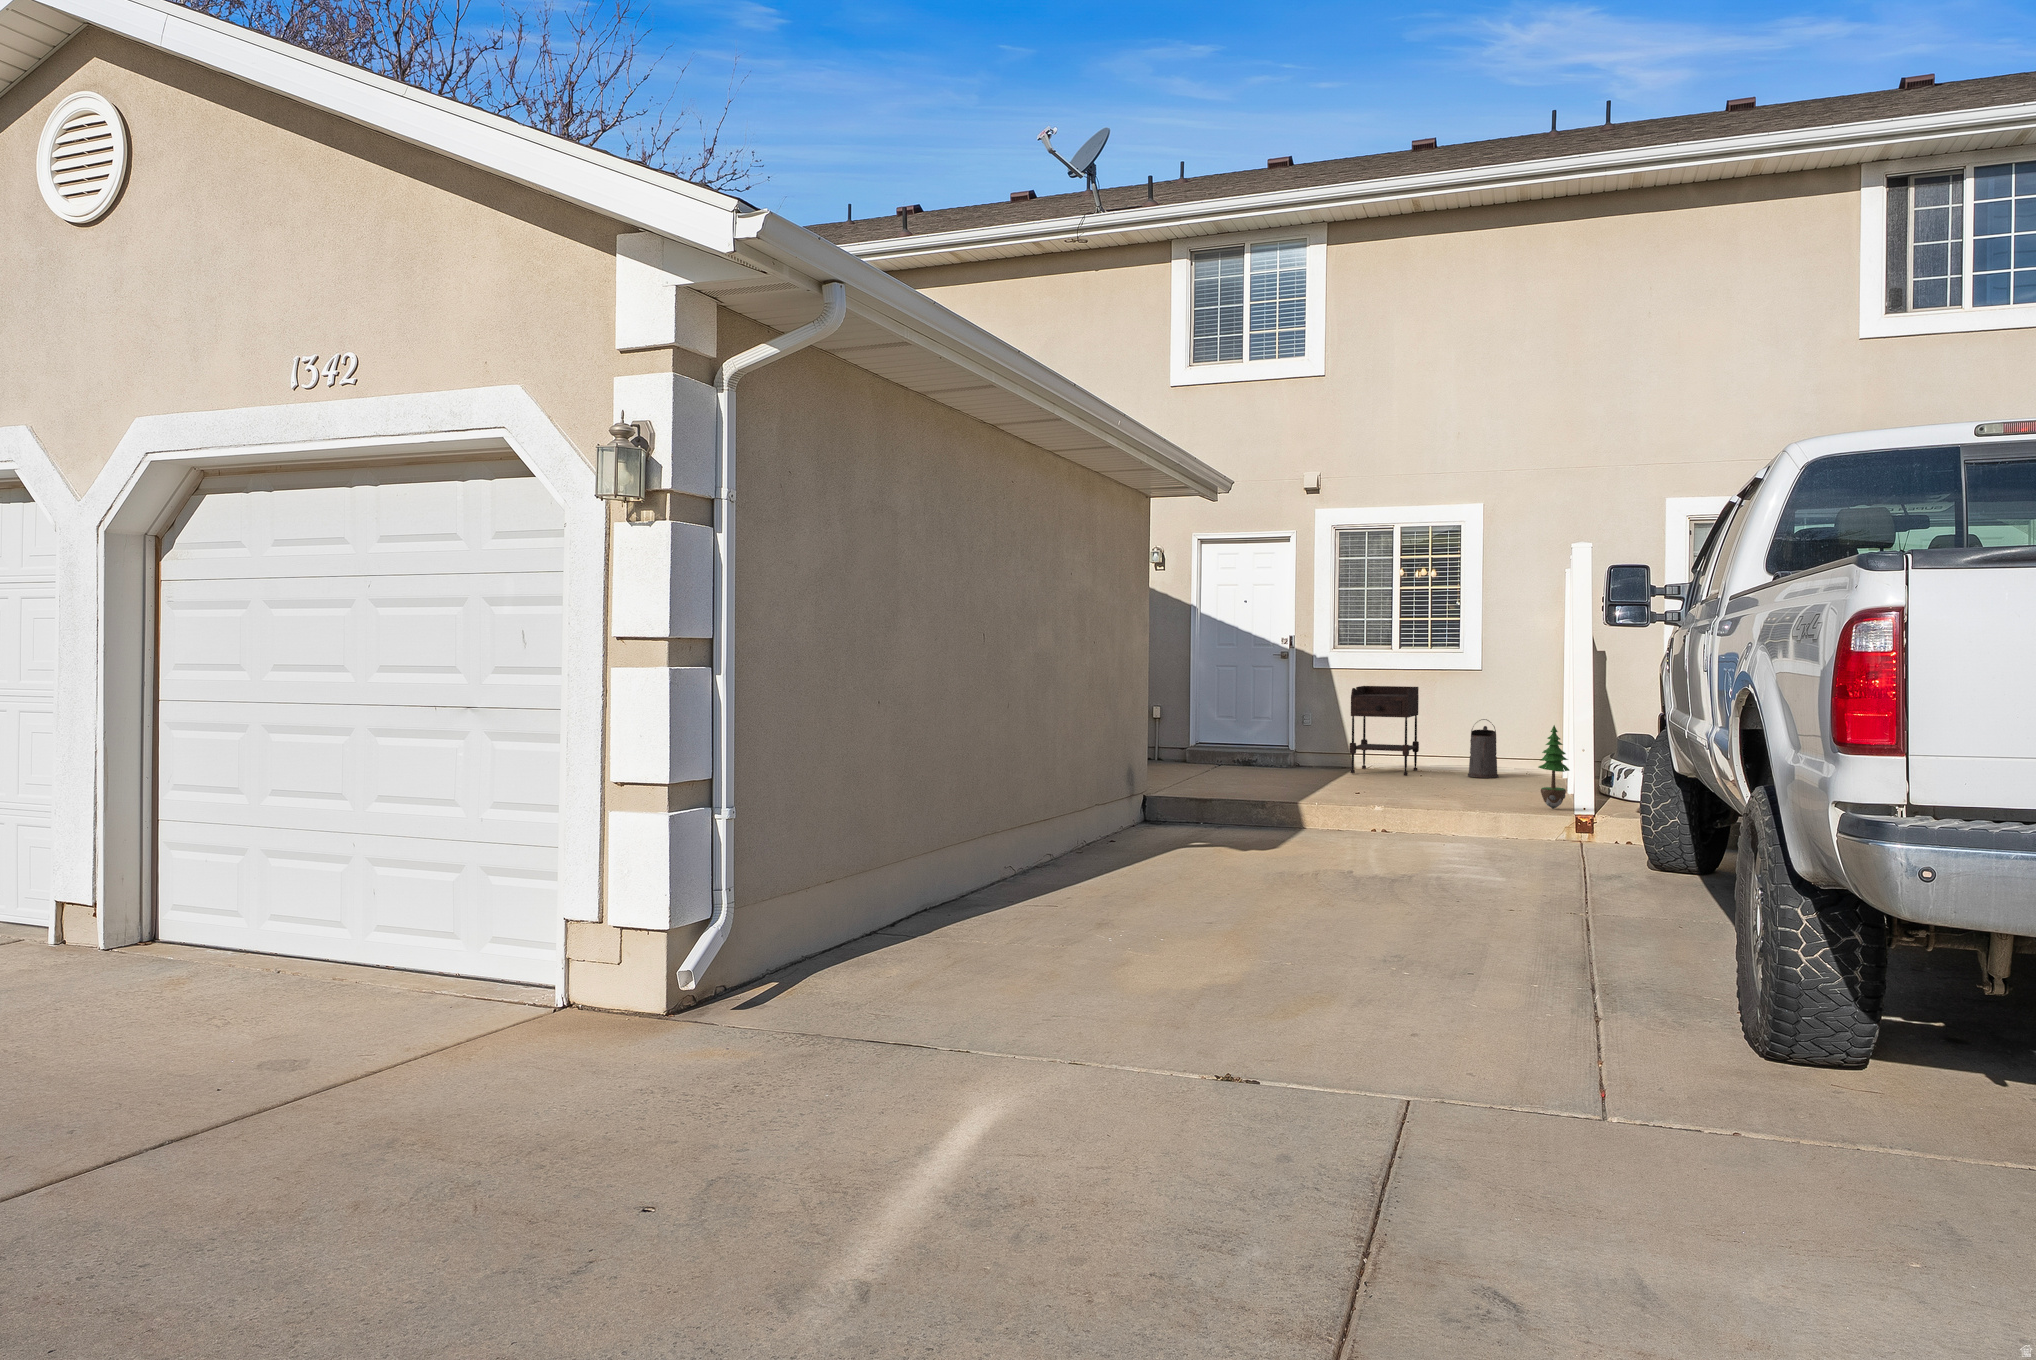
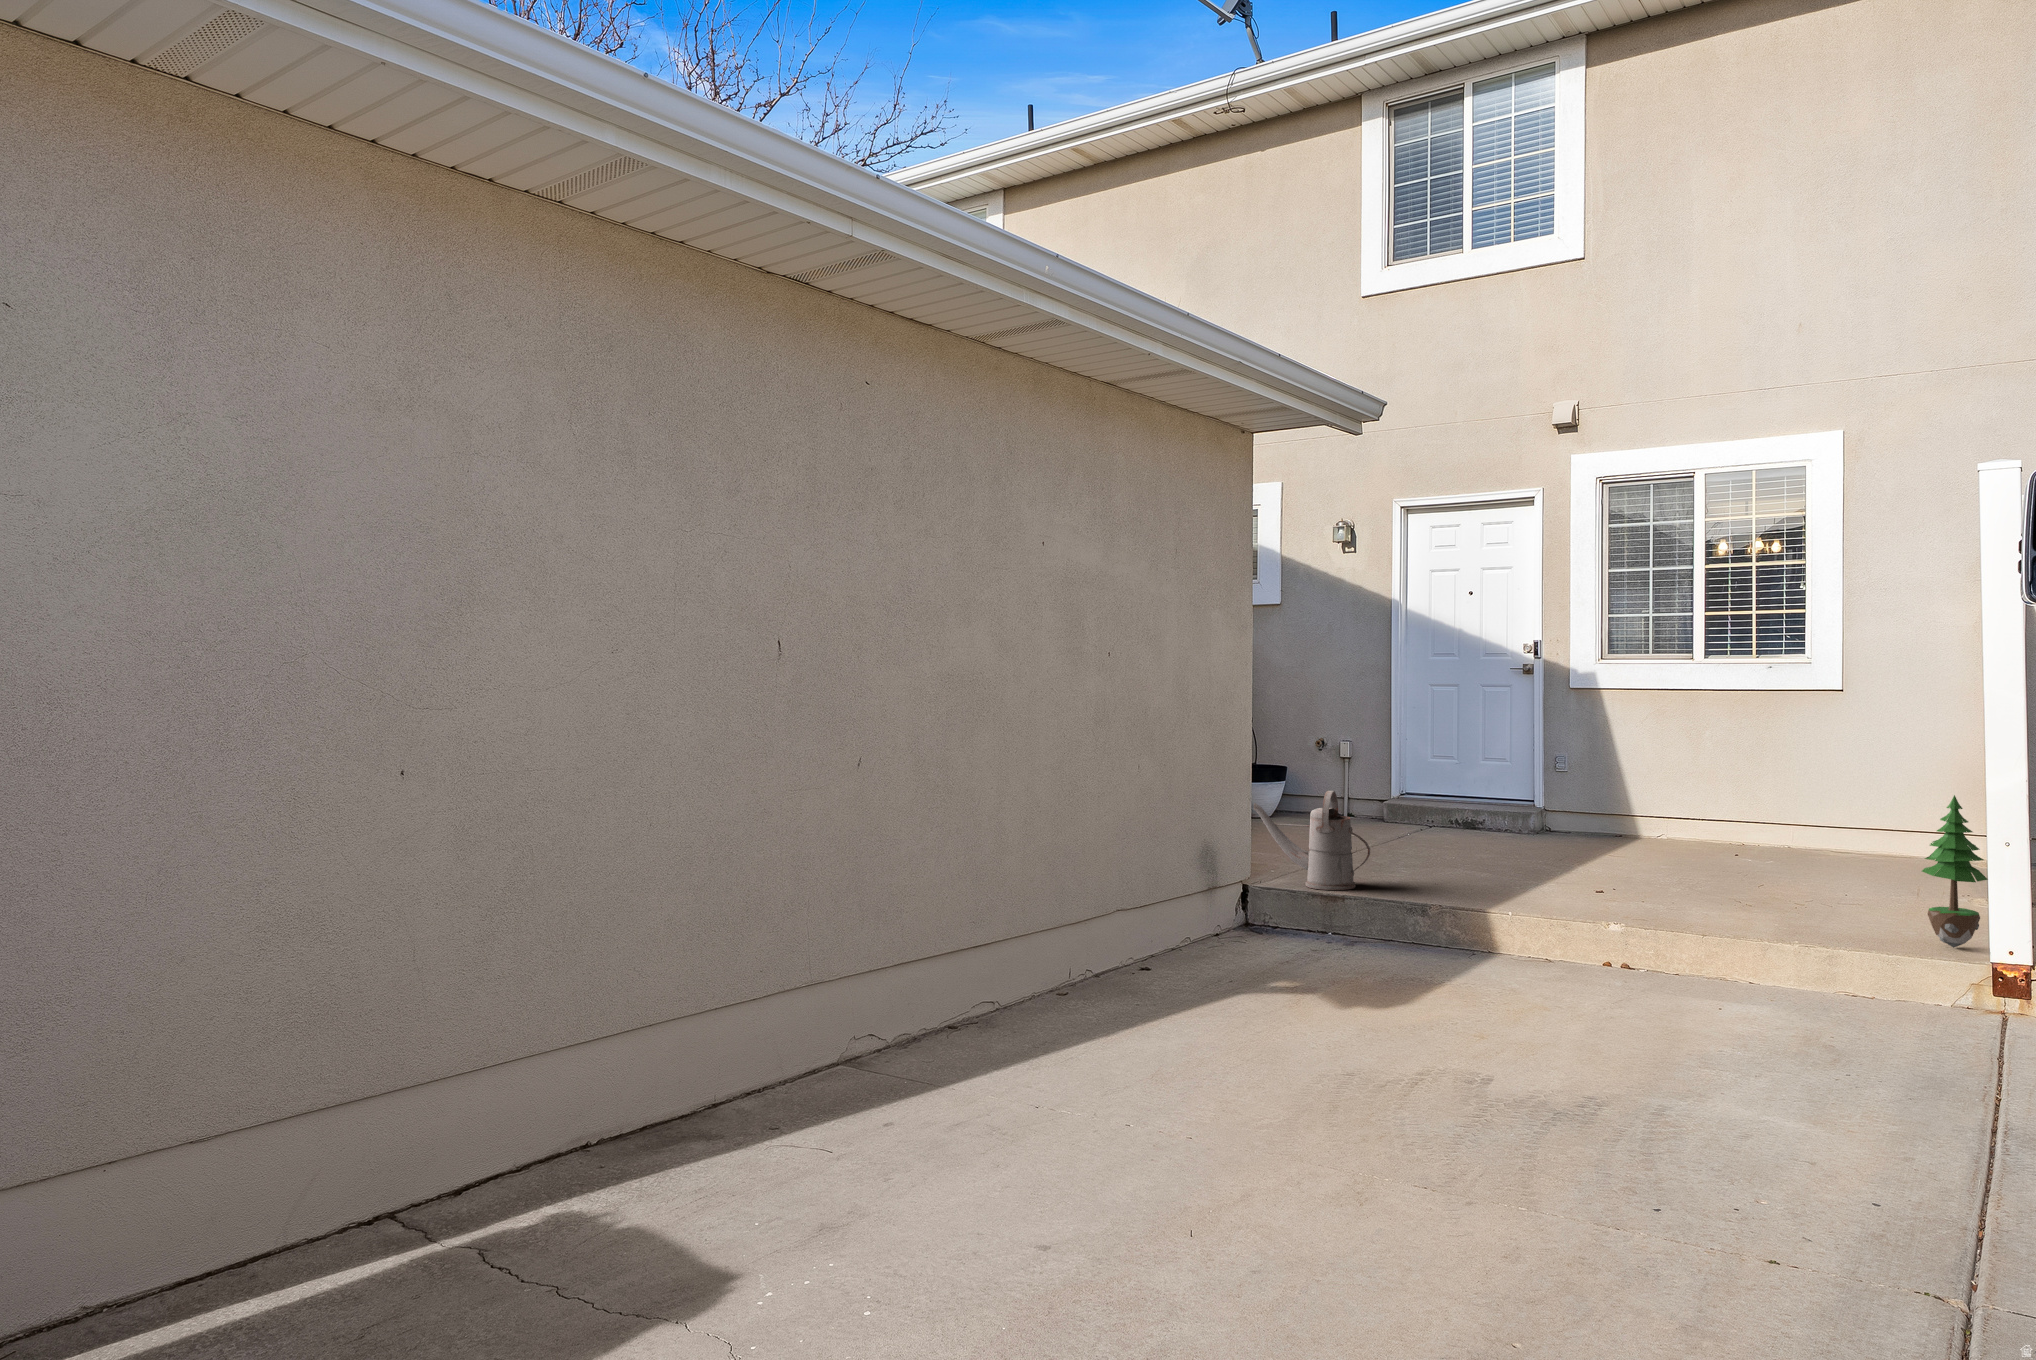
side table: present [1349,686,1419,776] -> none [1617,715,1737,856]
watering can: present [1468,719,1498,778] -> present [1254,791,1370,890]

